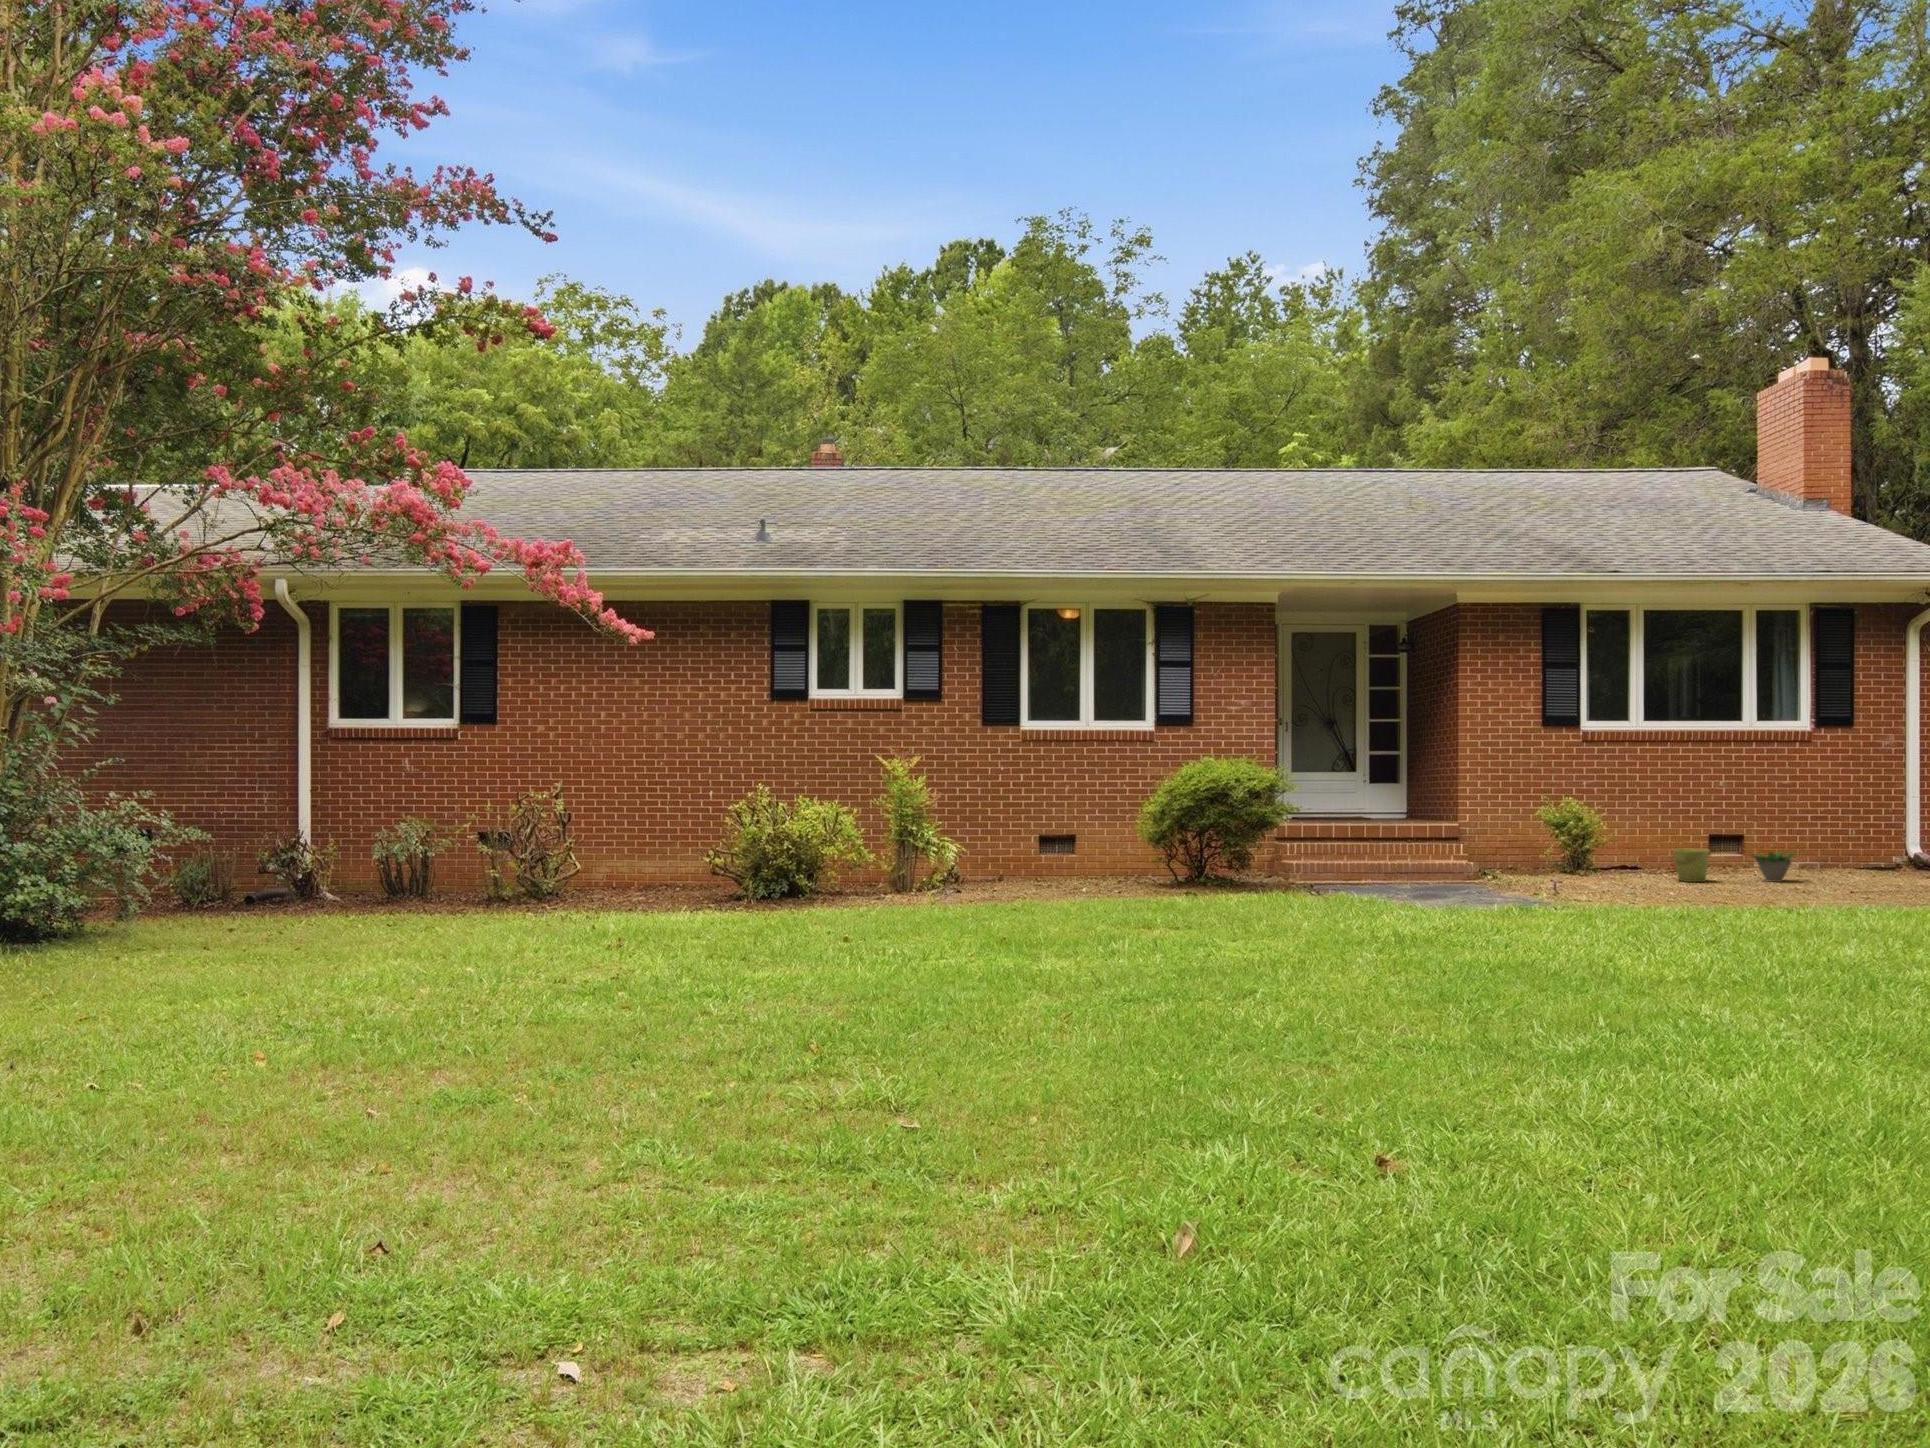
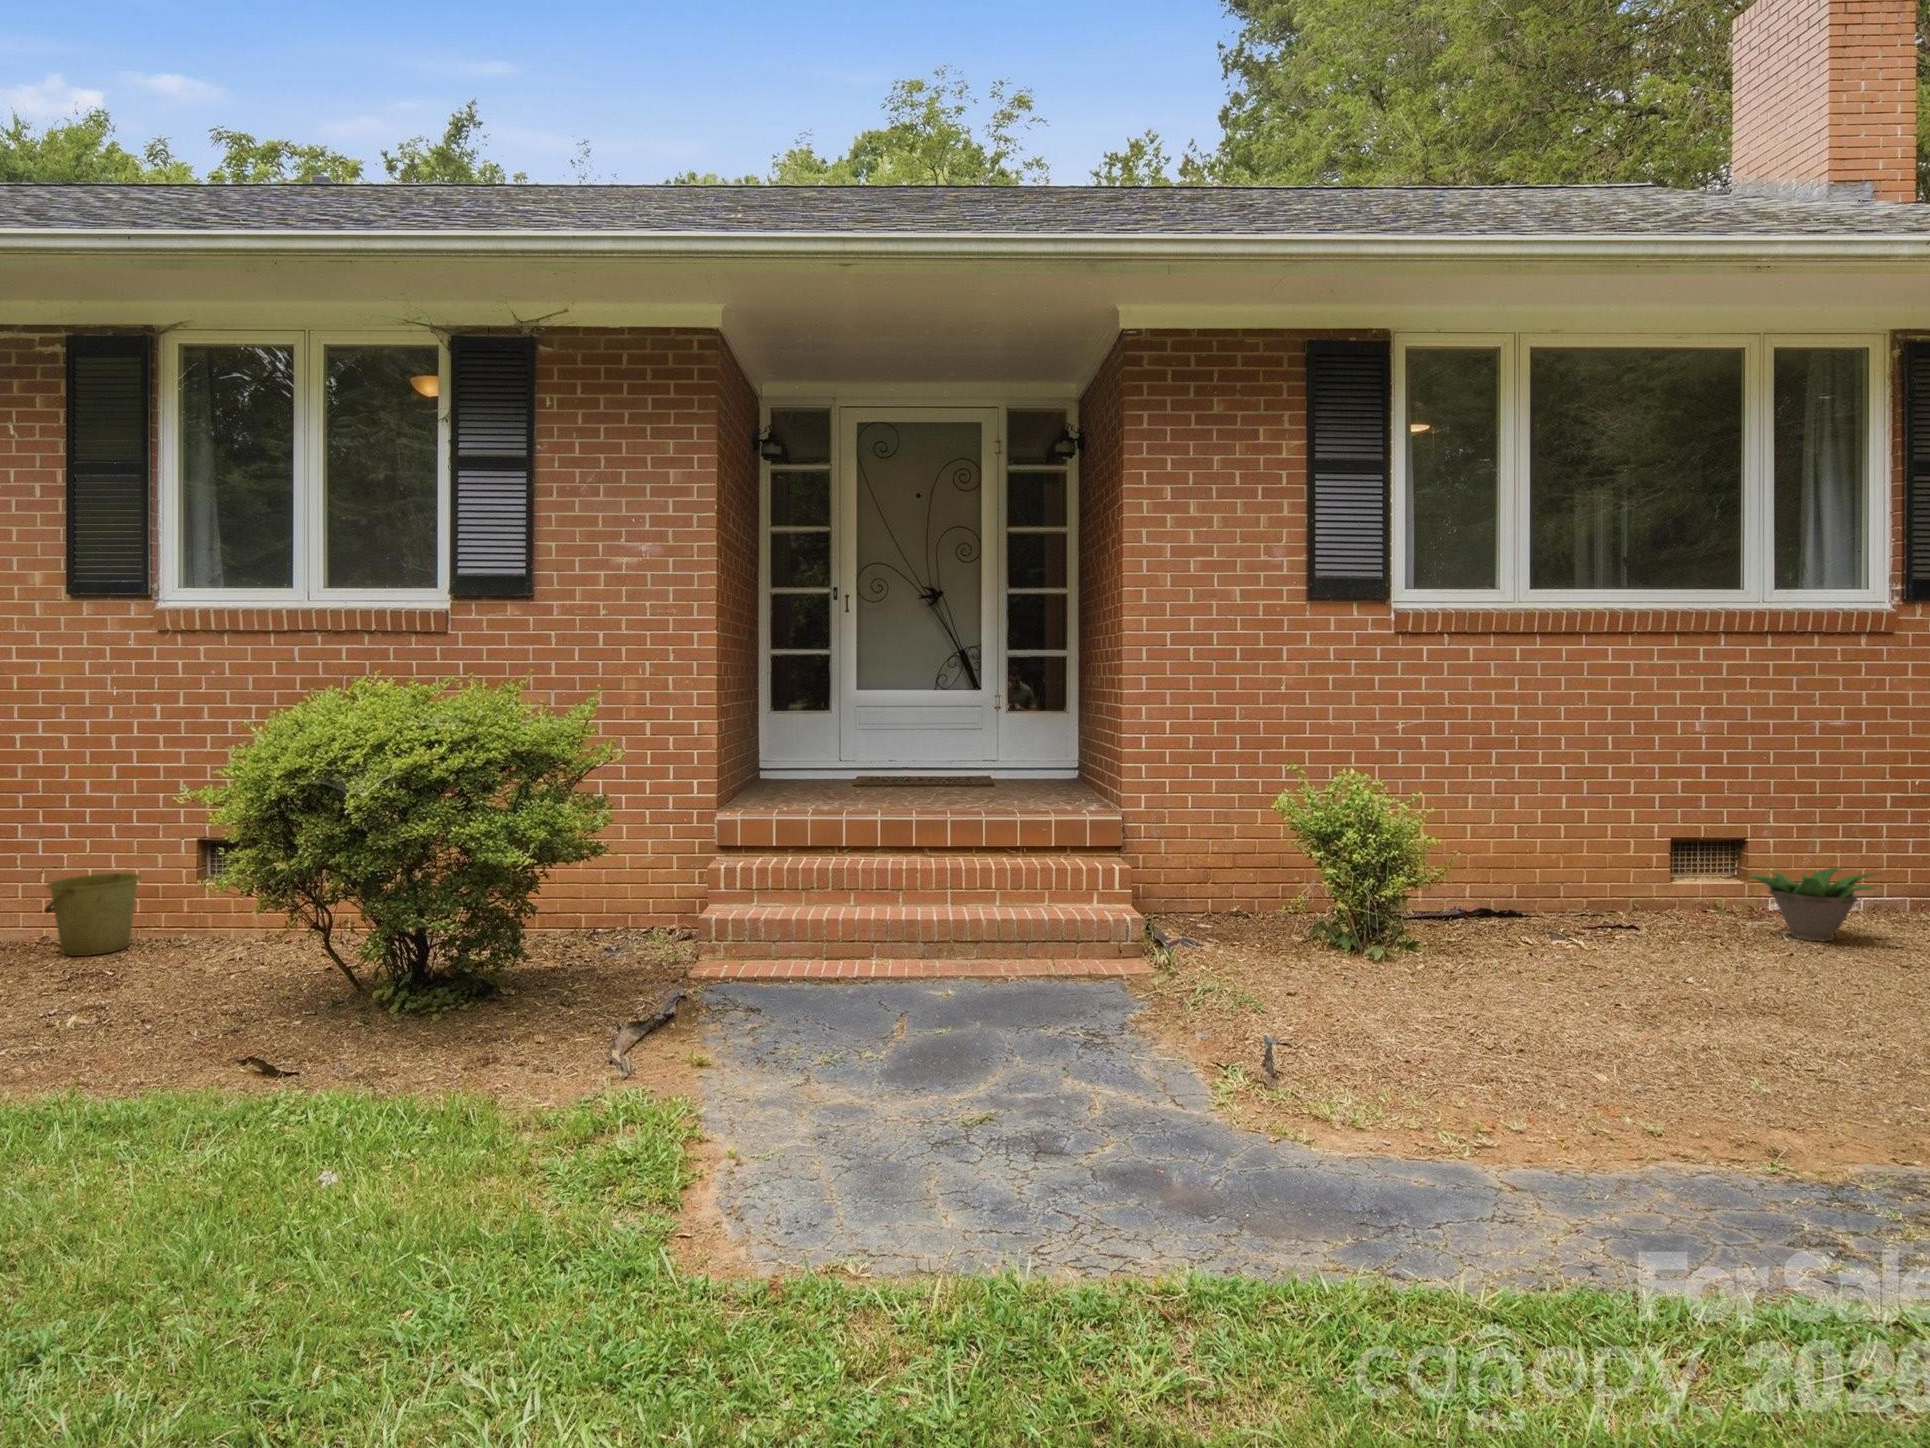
bucket: present [1671,849,1709,882] -> present [44,873,142,956]

